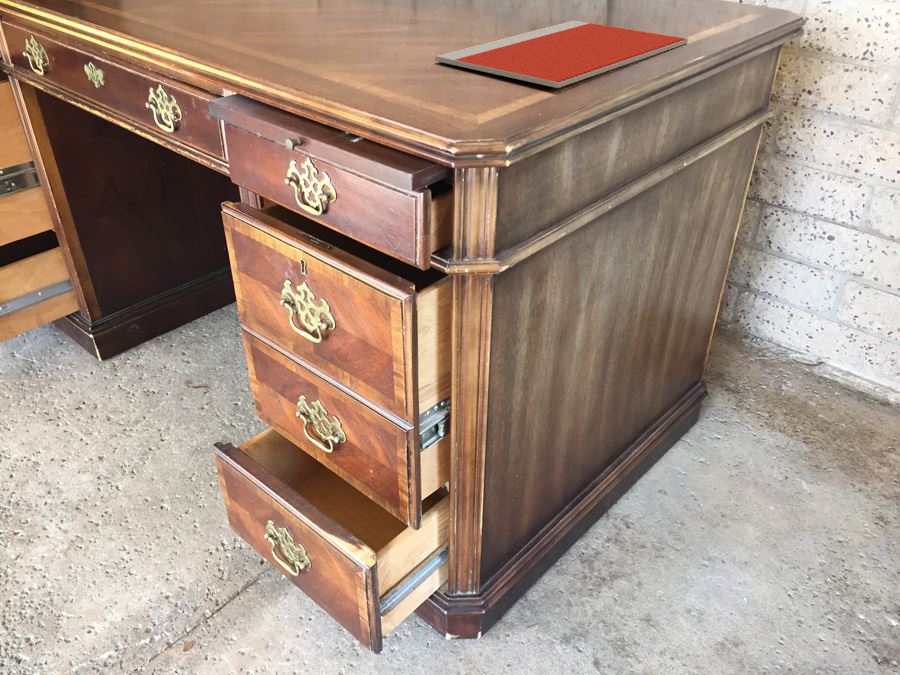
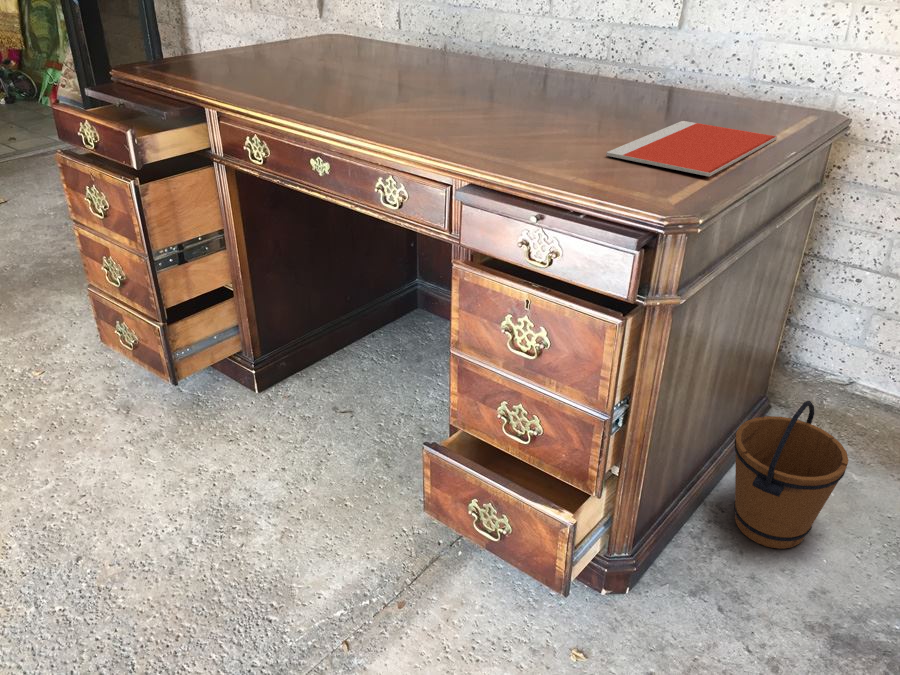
bucket: none [633,396,775,581] -> present [734,401,849,549]

